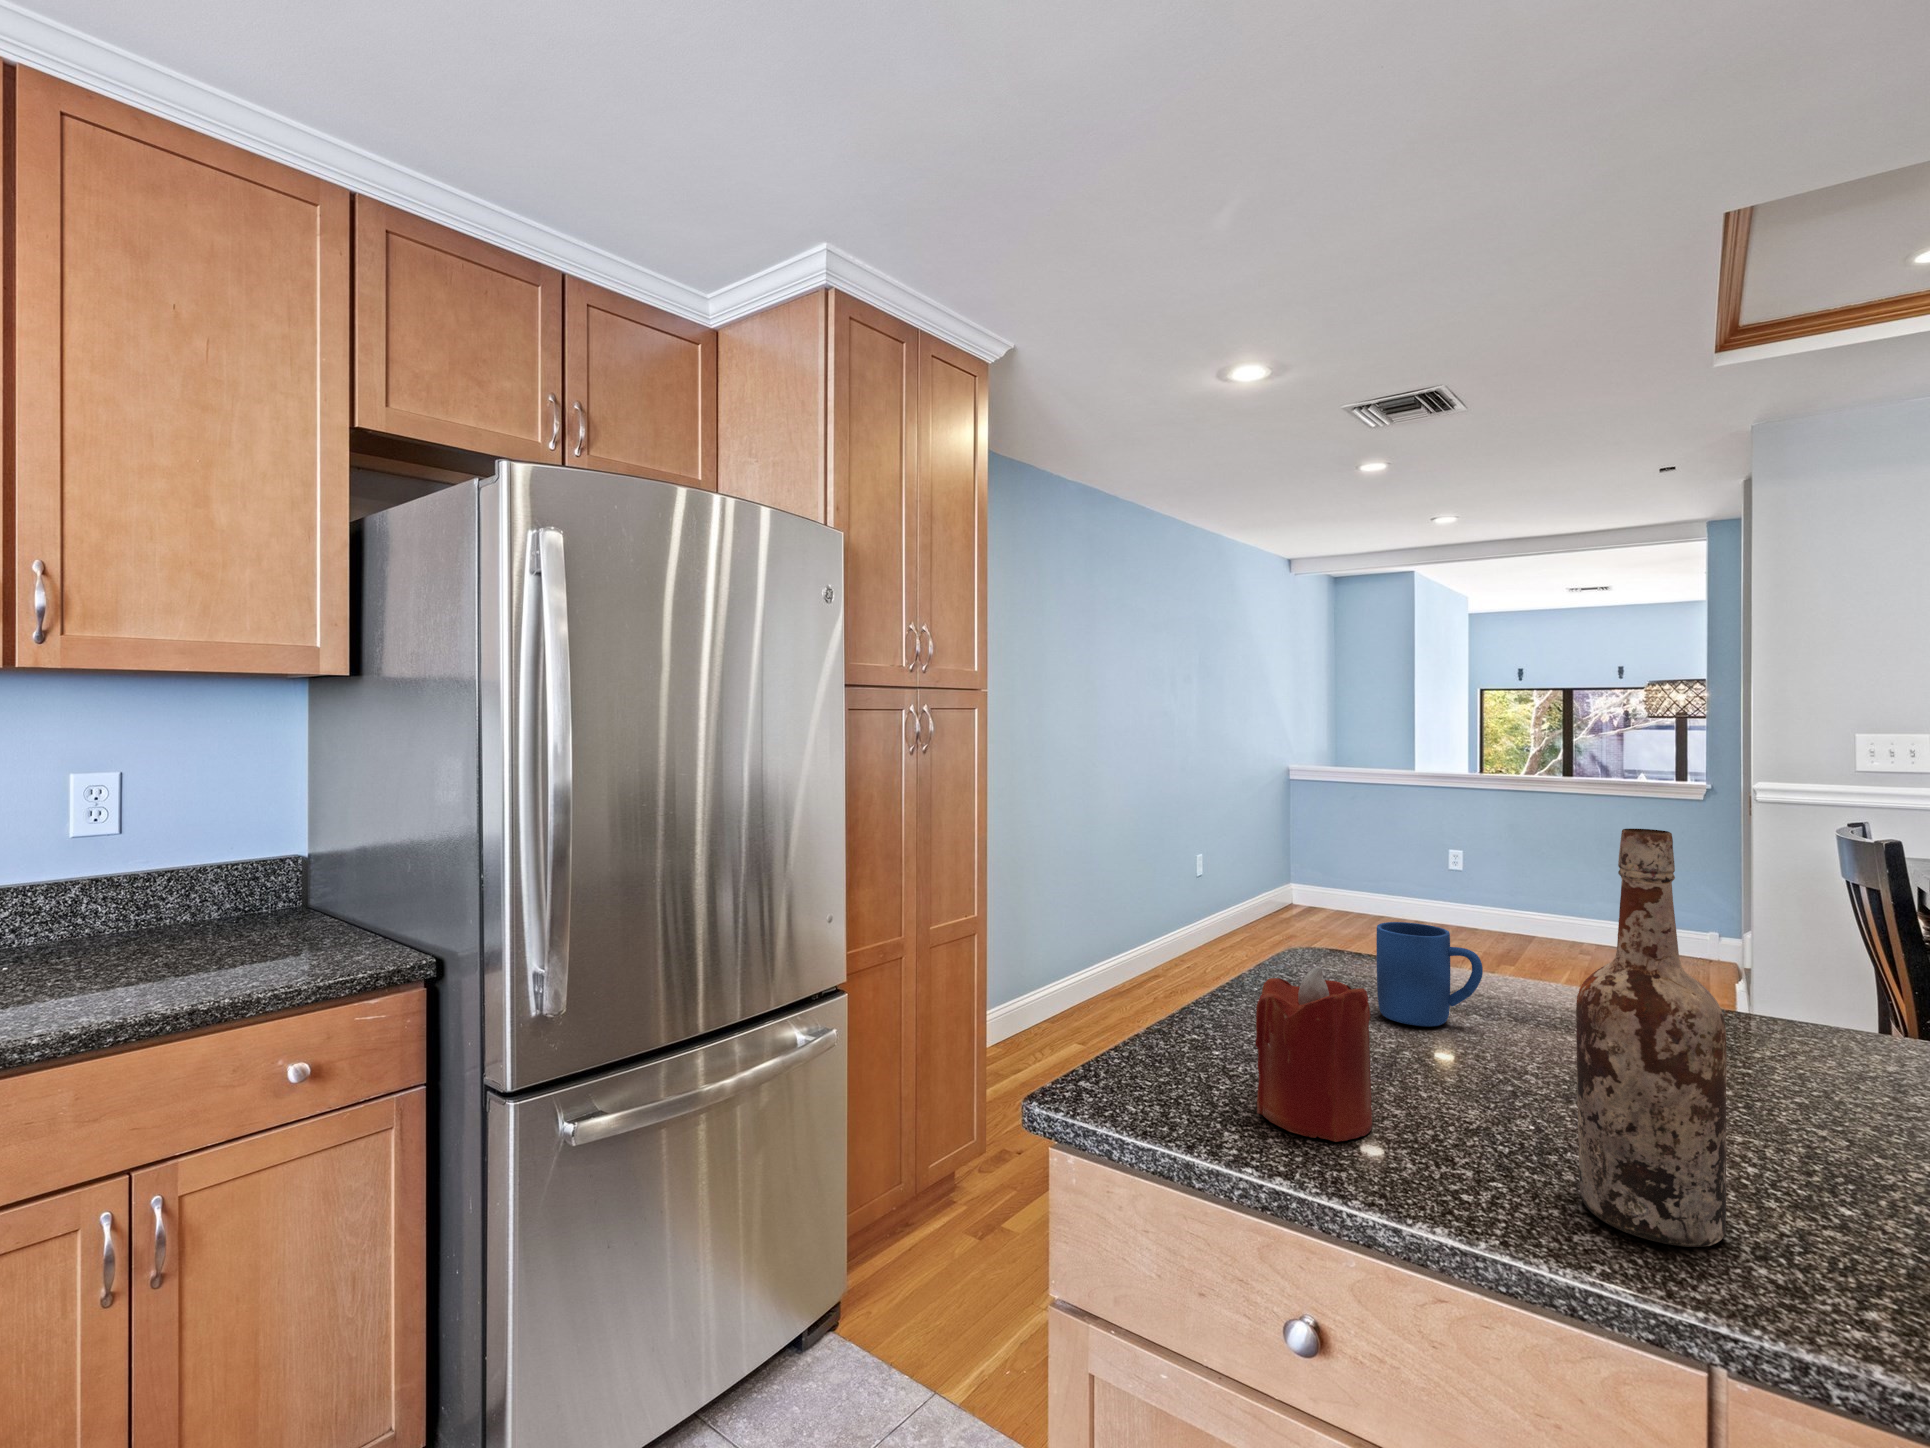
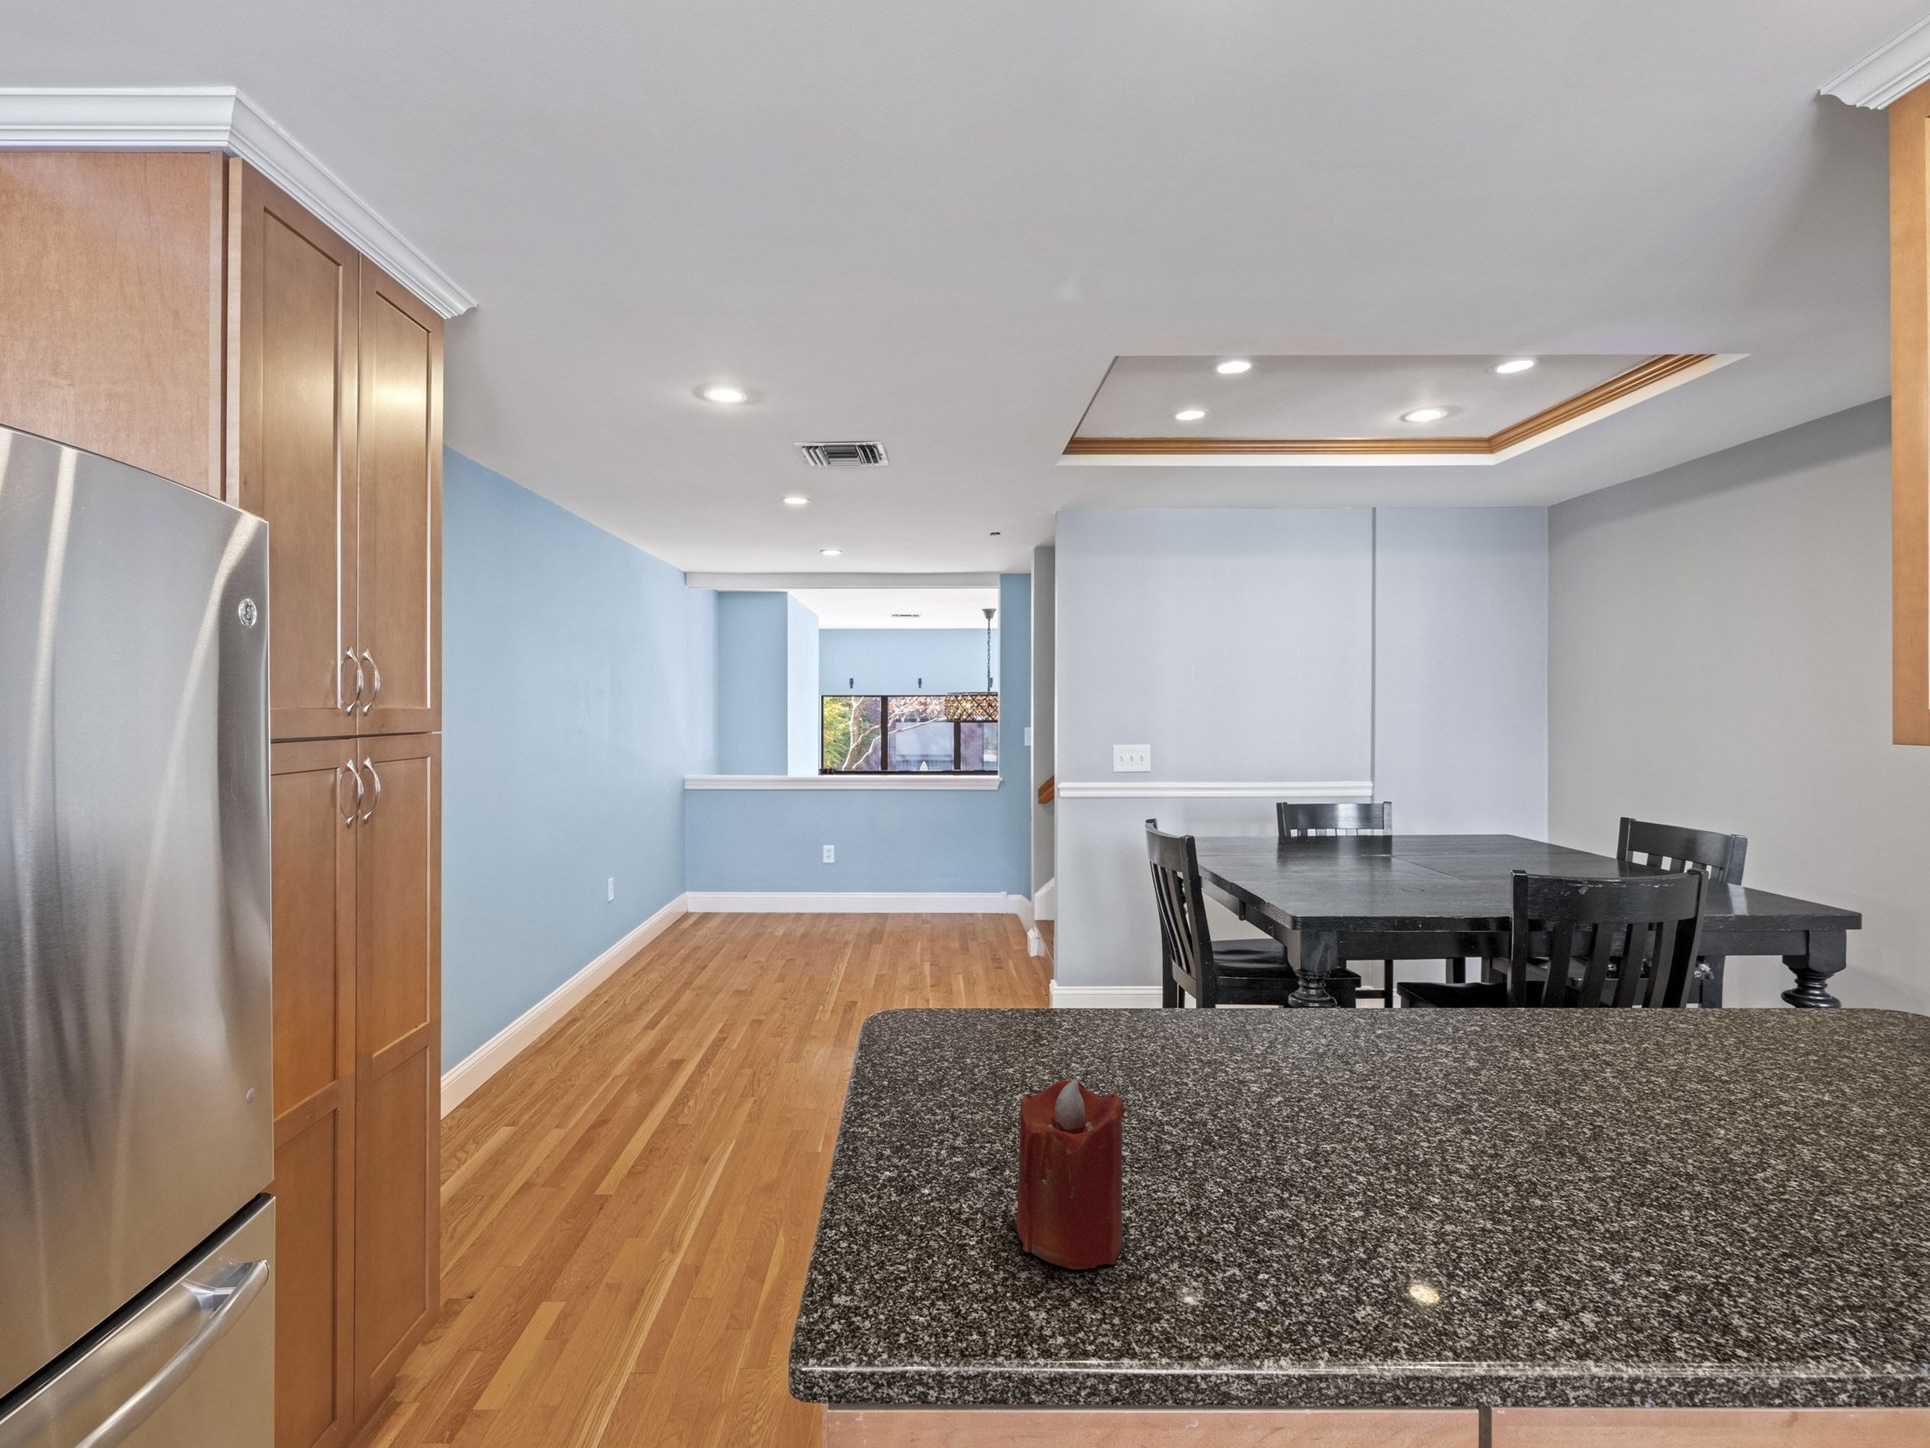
wine bottle: present [1576,829,1727,1247] -> none [1304,924,1421,1283]
mug: present [1376,922,1483,1026] -> none [984,956,1067,1055]

